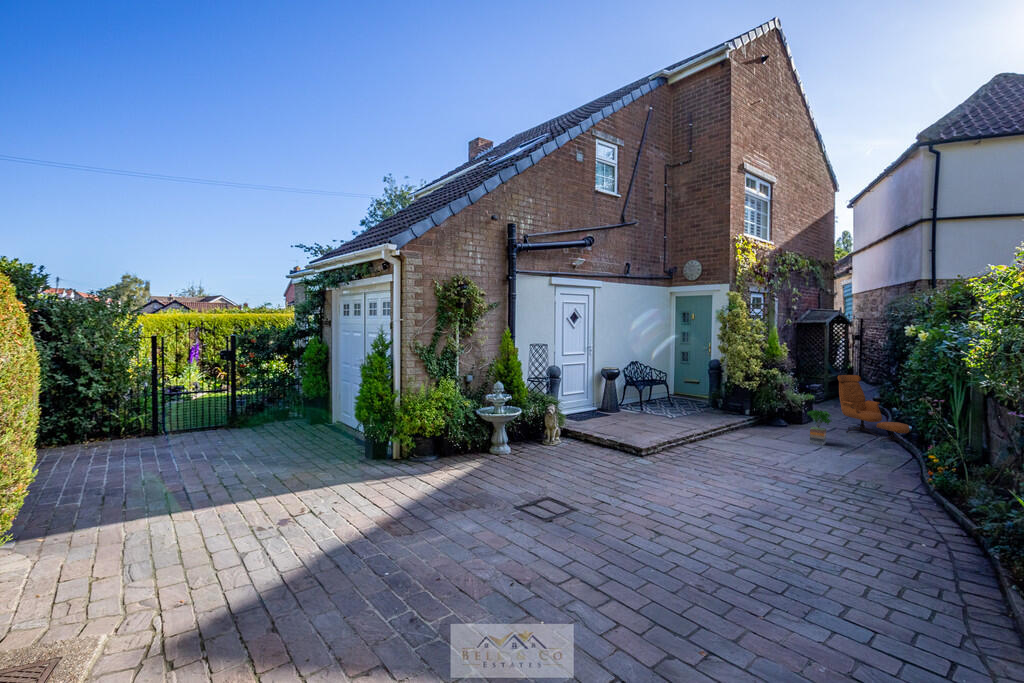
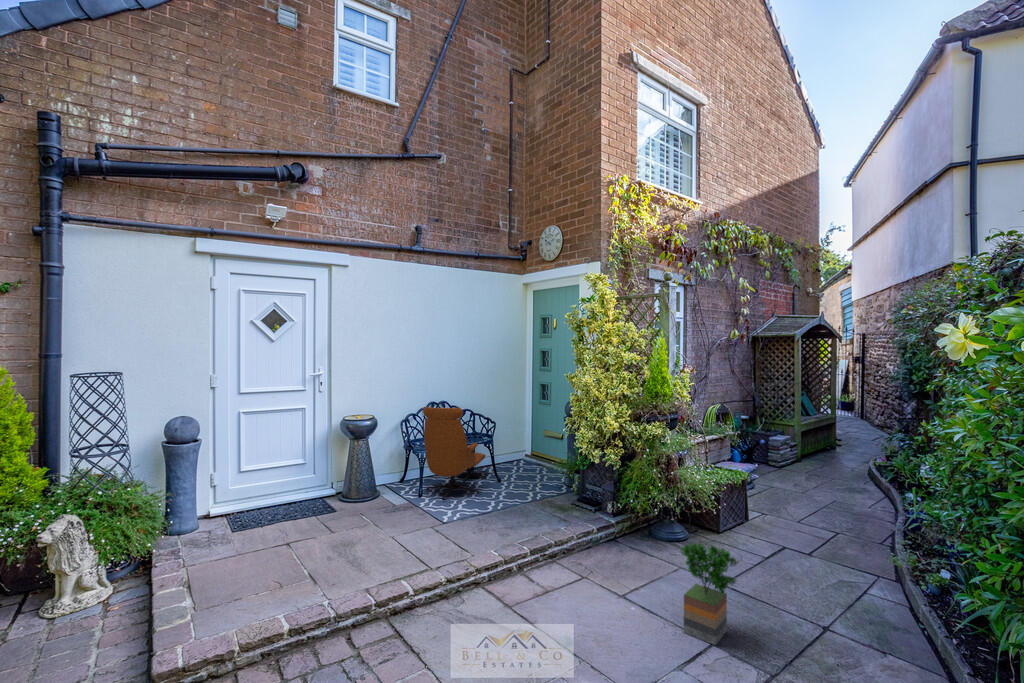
lounge chair: present [838,375,910,443] -> present [423,407,486,500]

